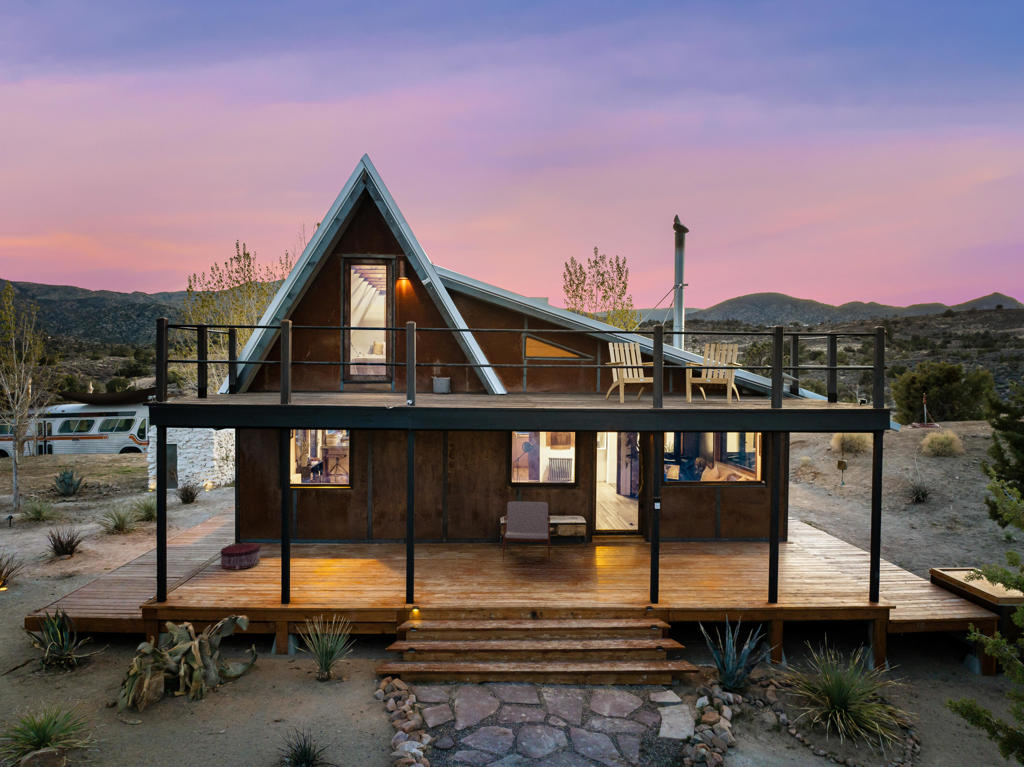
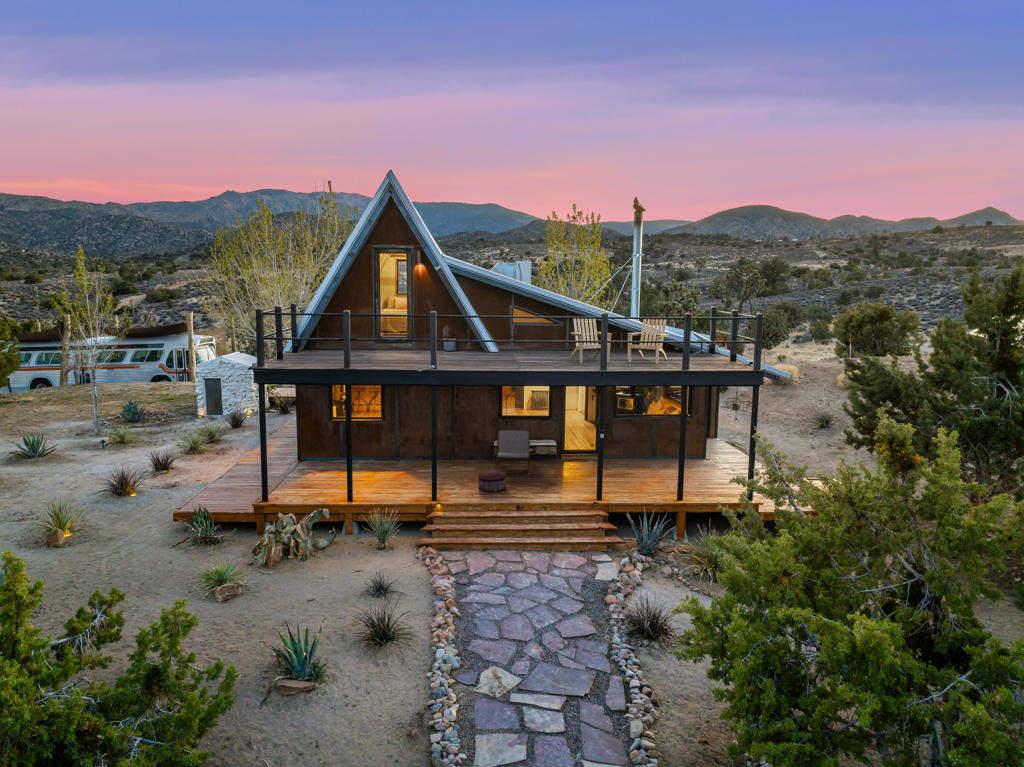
pouf: present [220,543,261,569] -> present [478,471,506,491]

